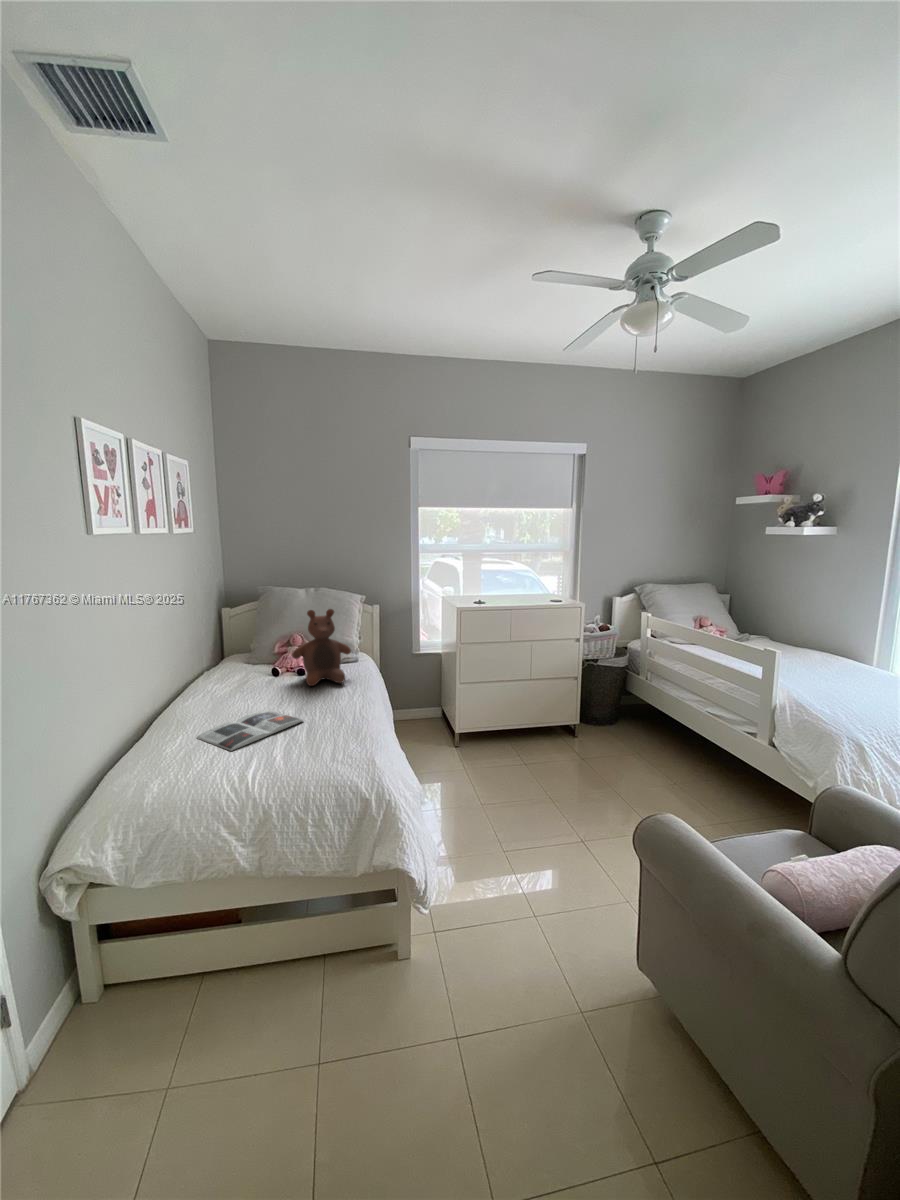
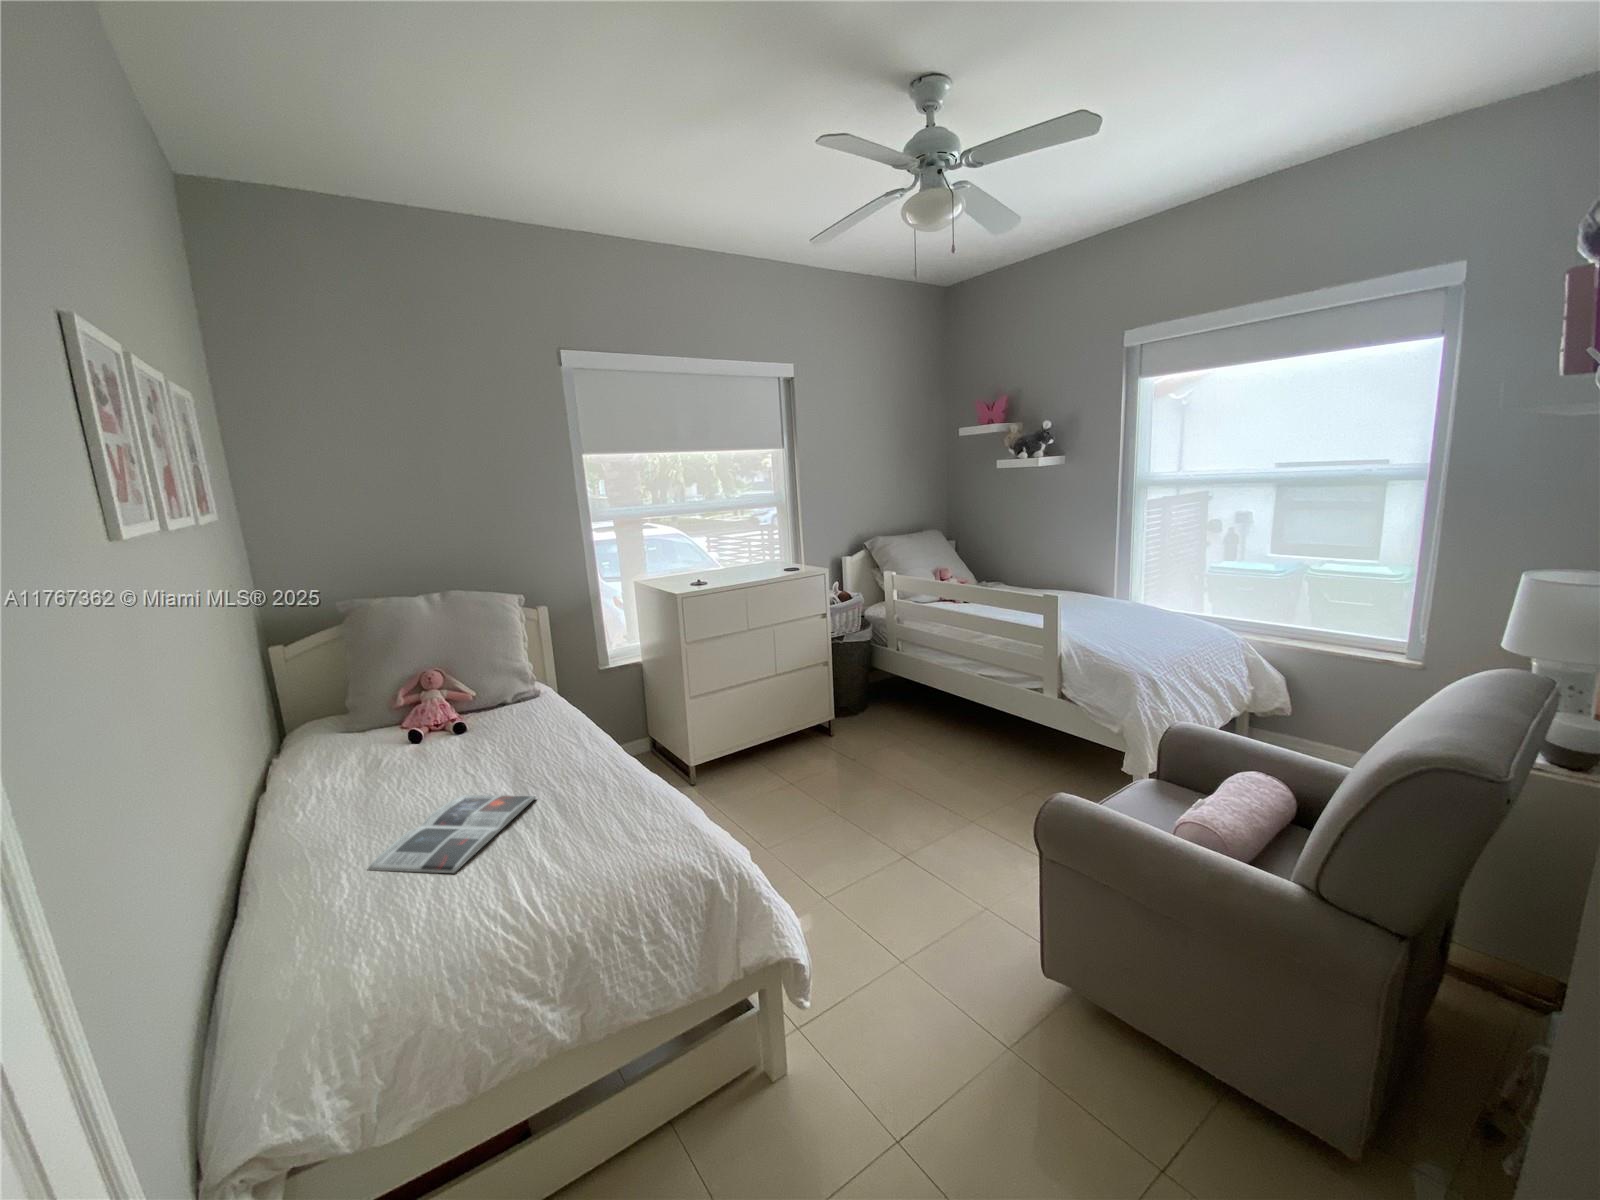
stuffed bear: present [292,609,351,686] -> none [452,621,551,744]

